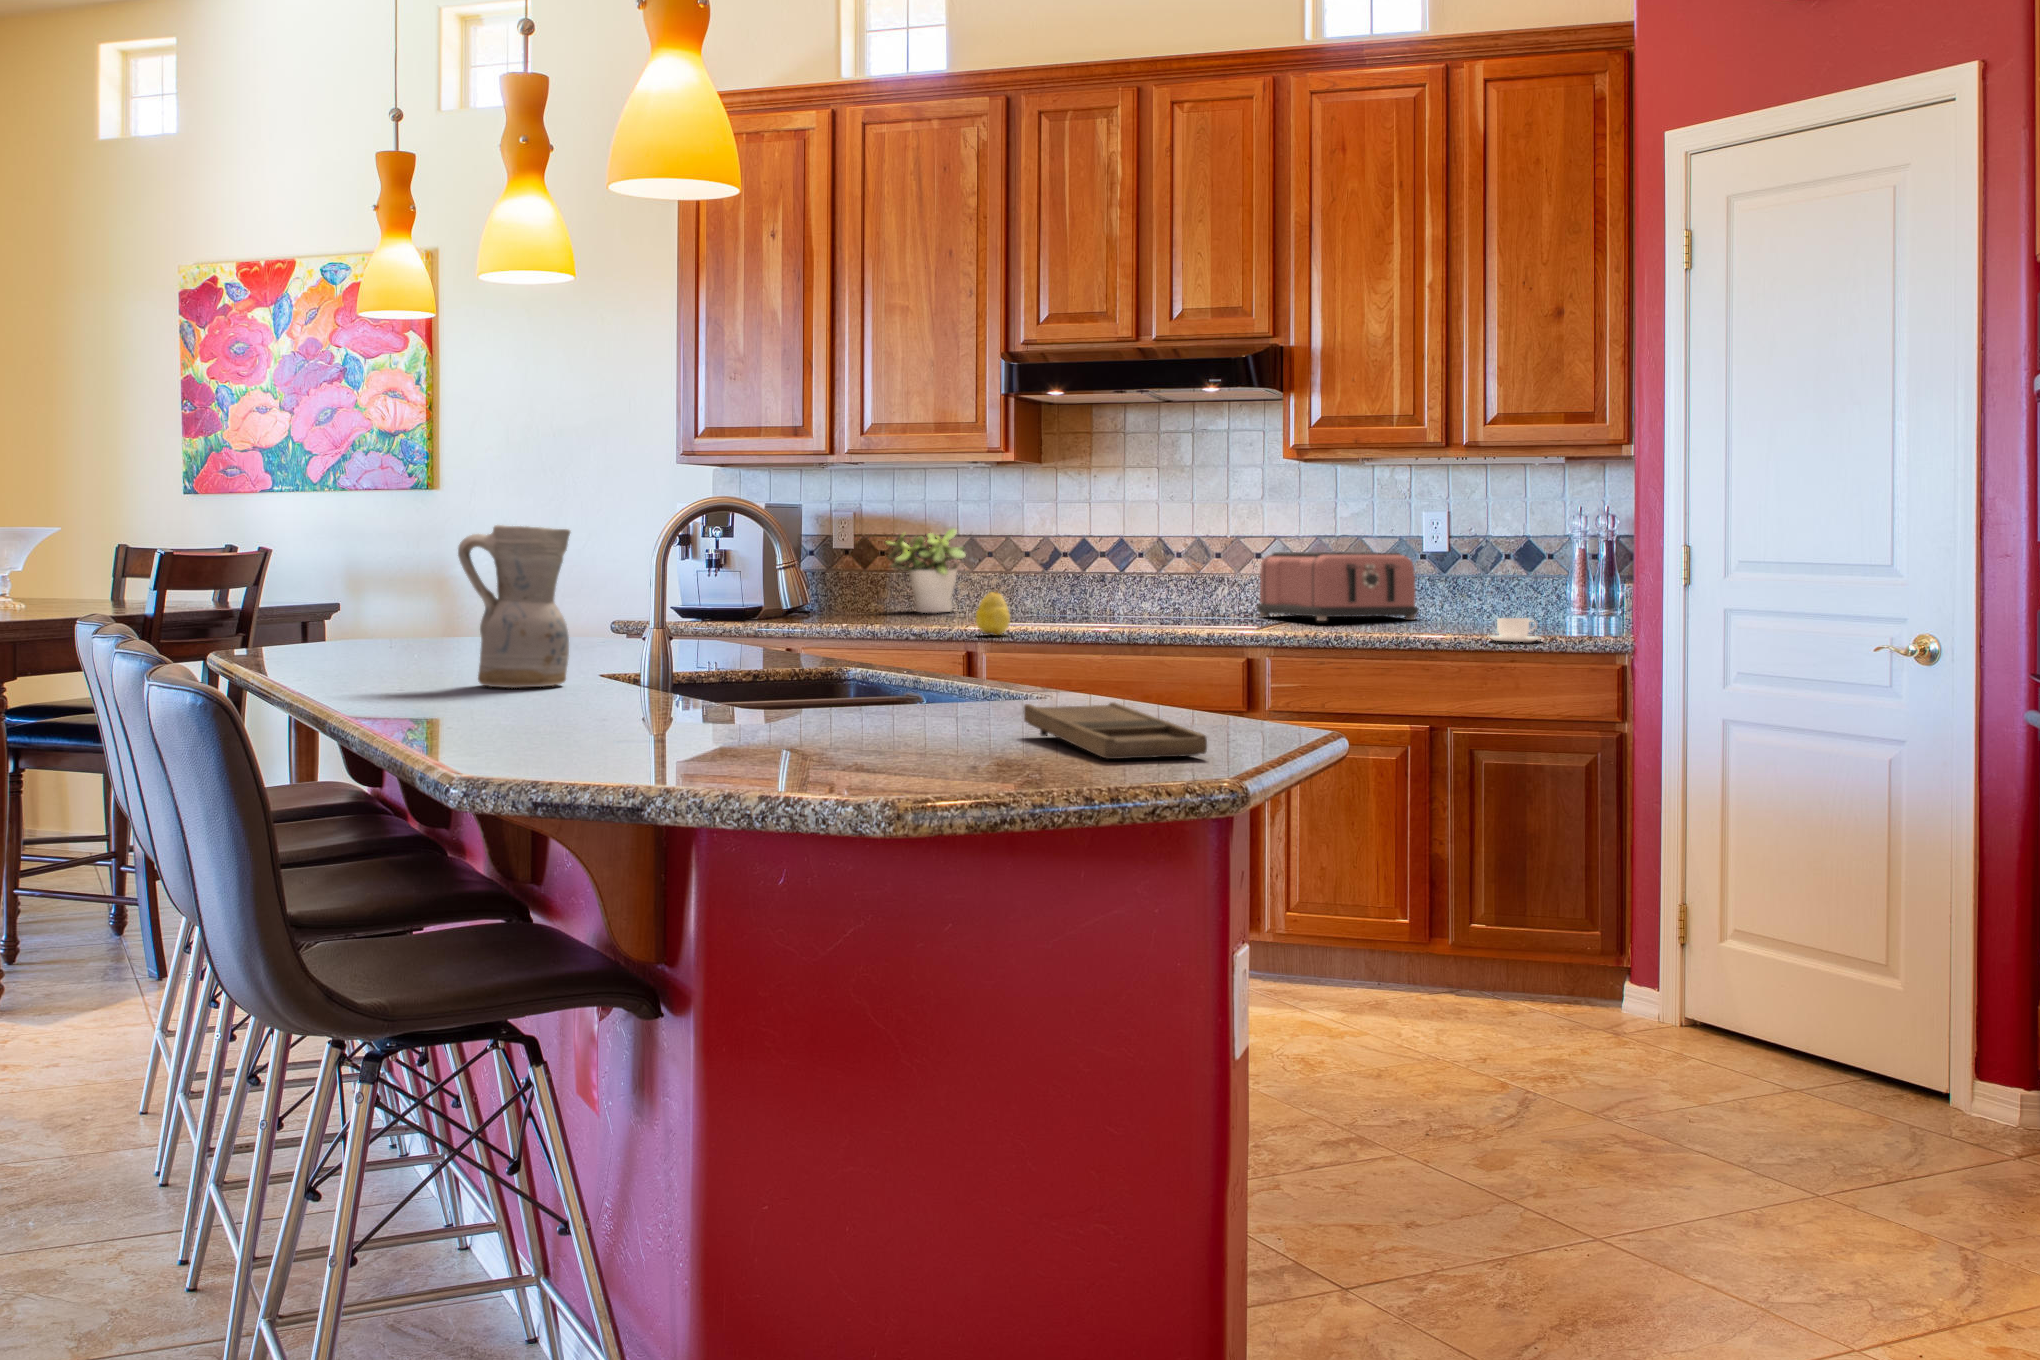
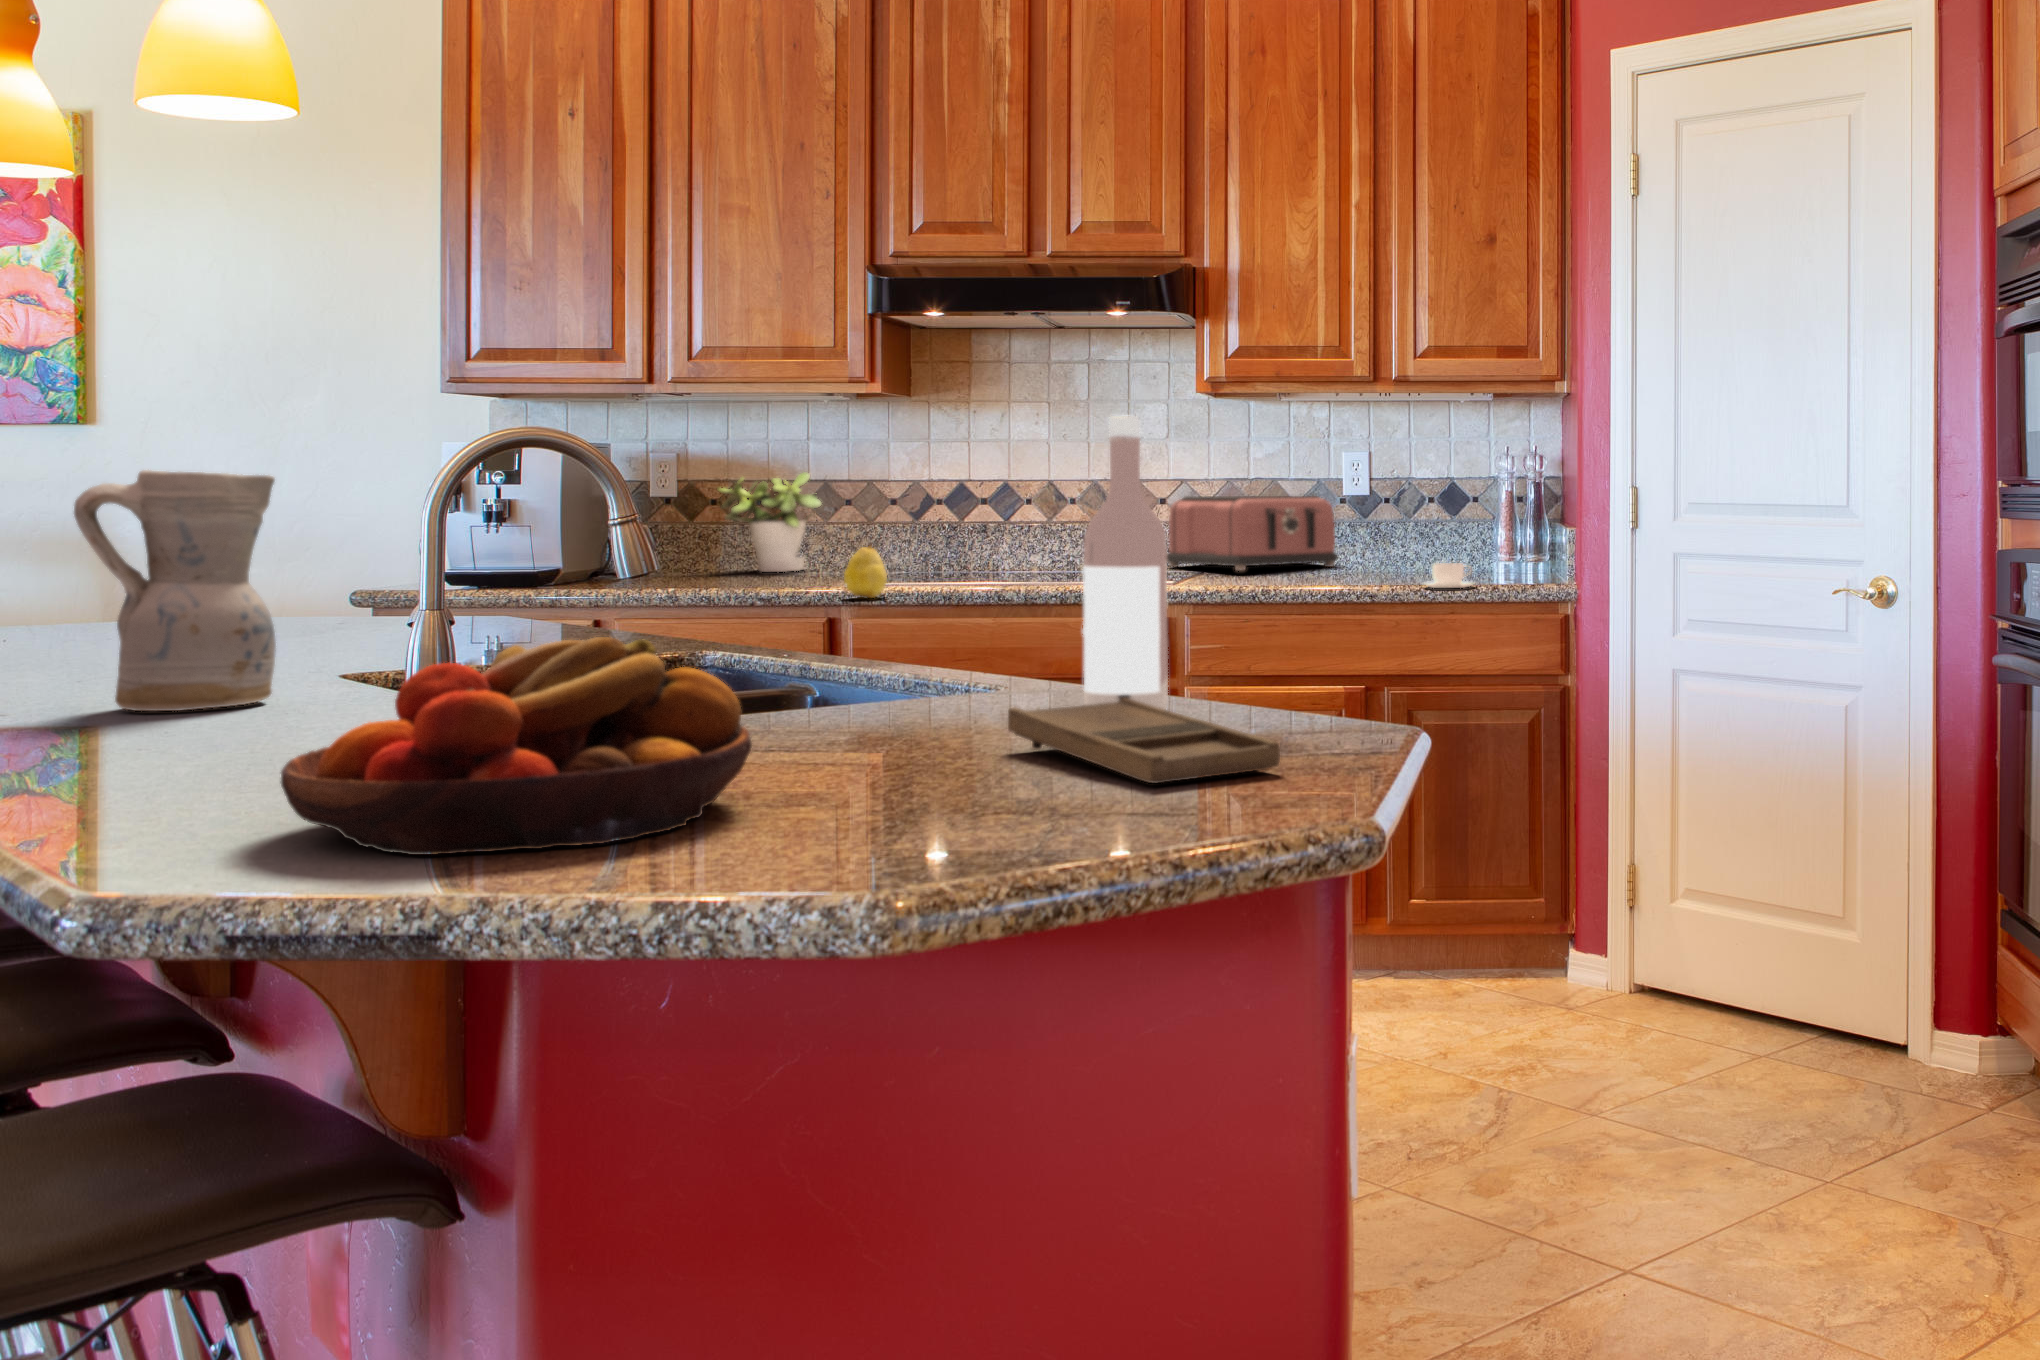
wine bottle: none [1096,486,1160,721] -> present [1083,416,1168,710]
fruit bowl: none [567,637,837,767] -> present [281,637,752,855]

